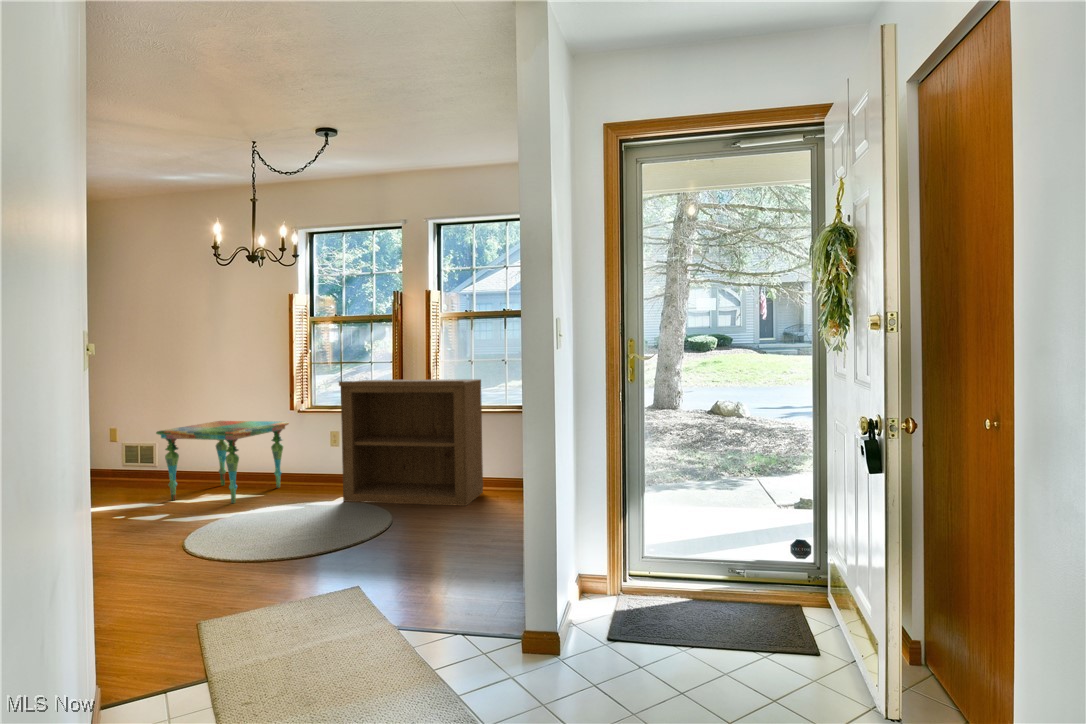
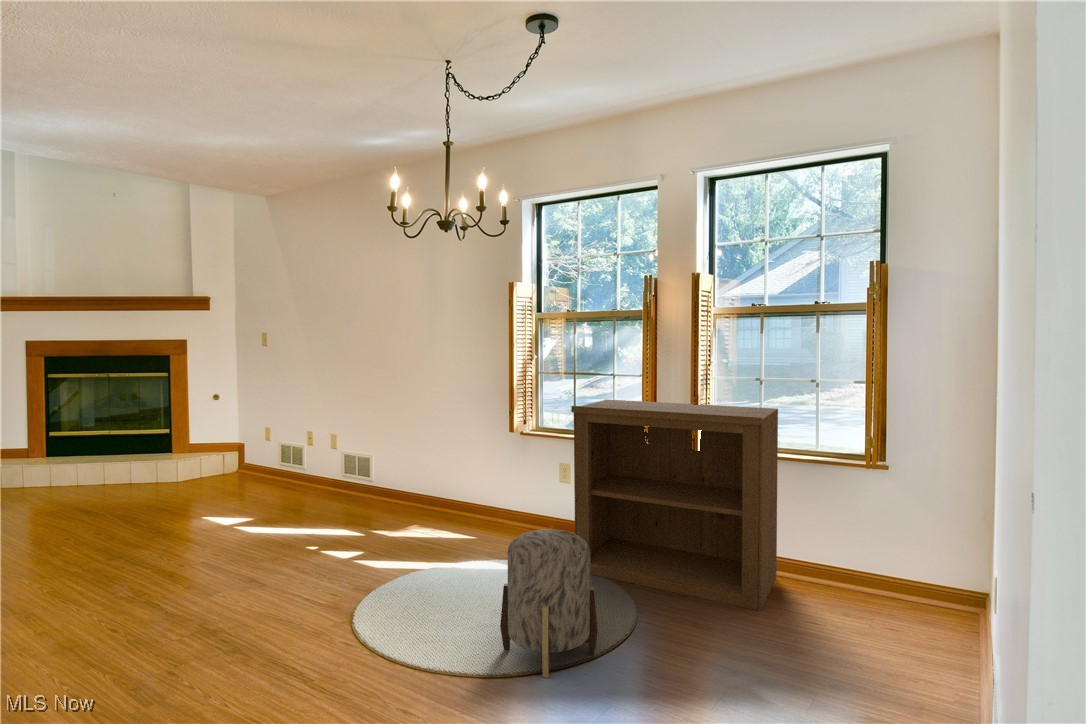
side table: present [156,421,289,503] -> none [360,438,509,554]
ottoman: none [289,455,357,542] -> present [500,529,598,677]

